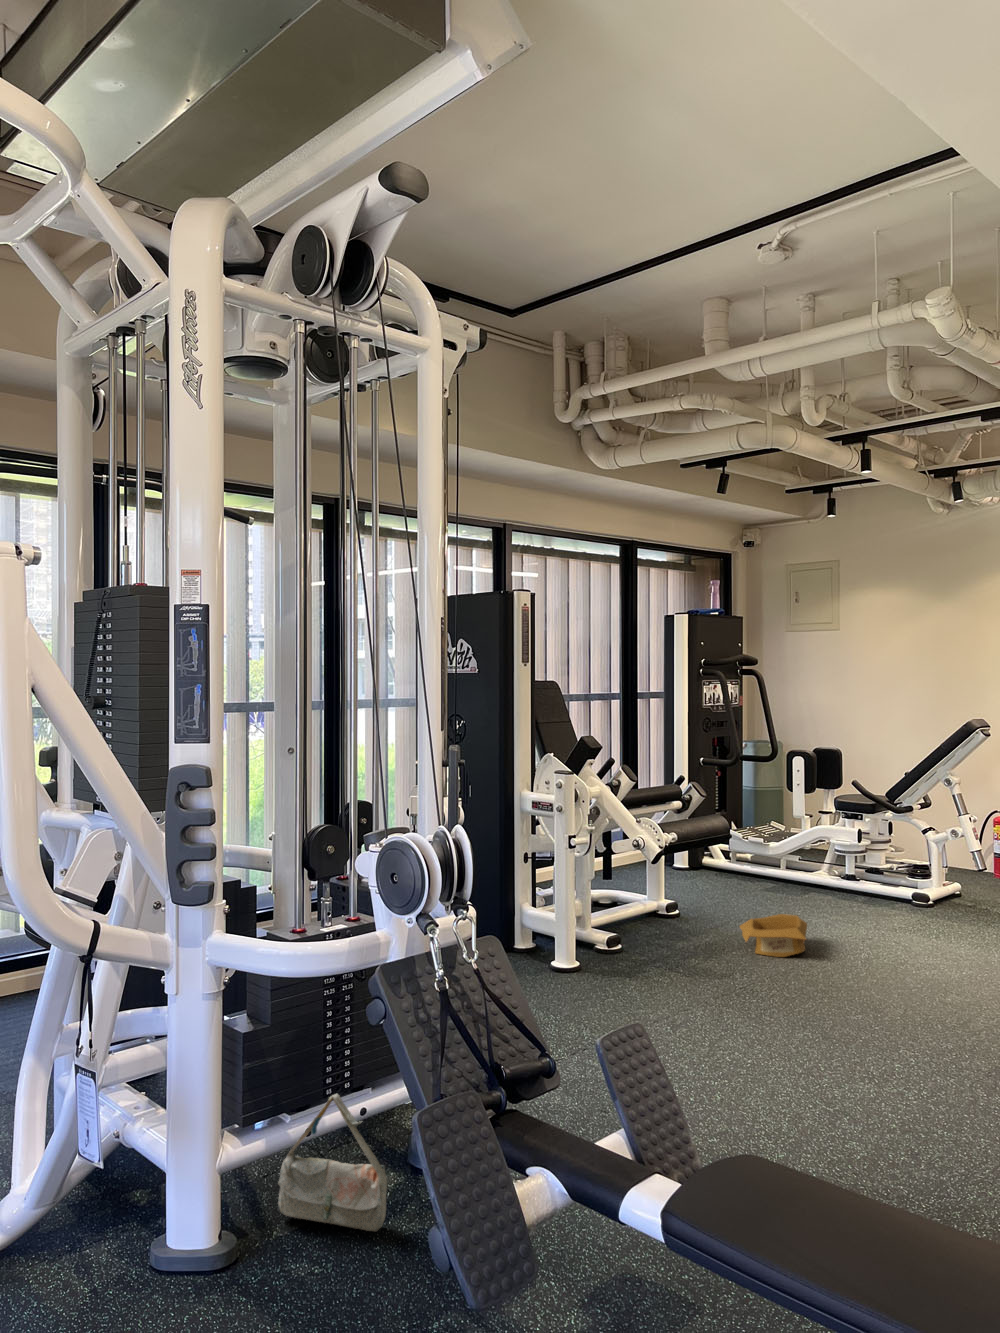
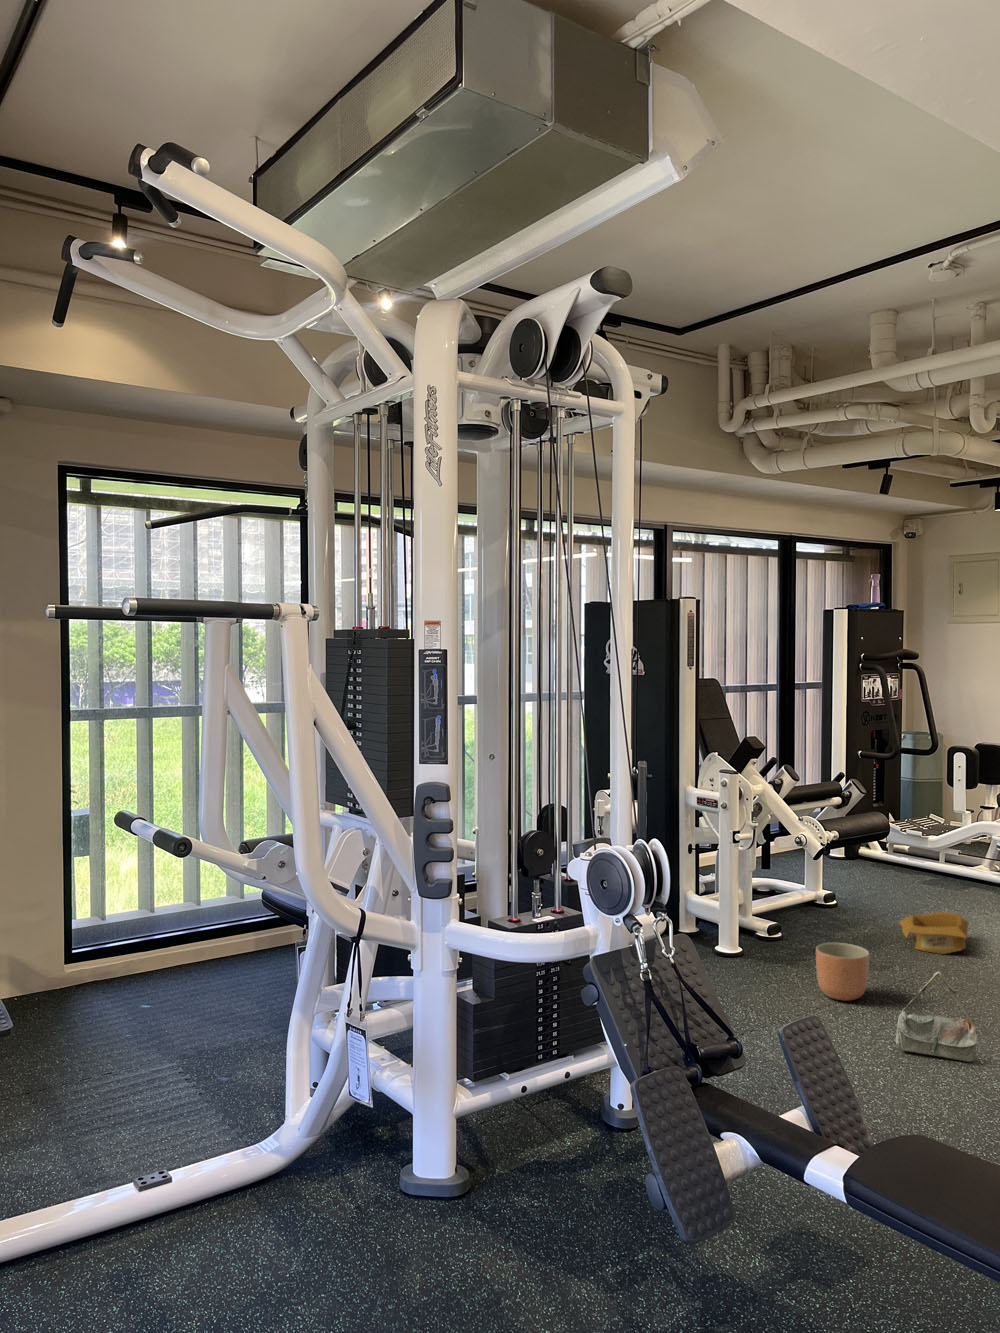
planter: none [653,949,708,1010] -> present [816,943,869,1001]
bag: present [278,1094,387,1231] -> present [895,972,979,1062]

